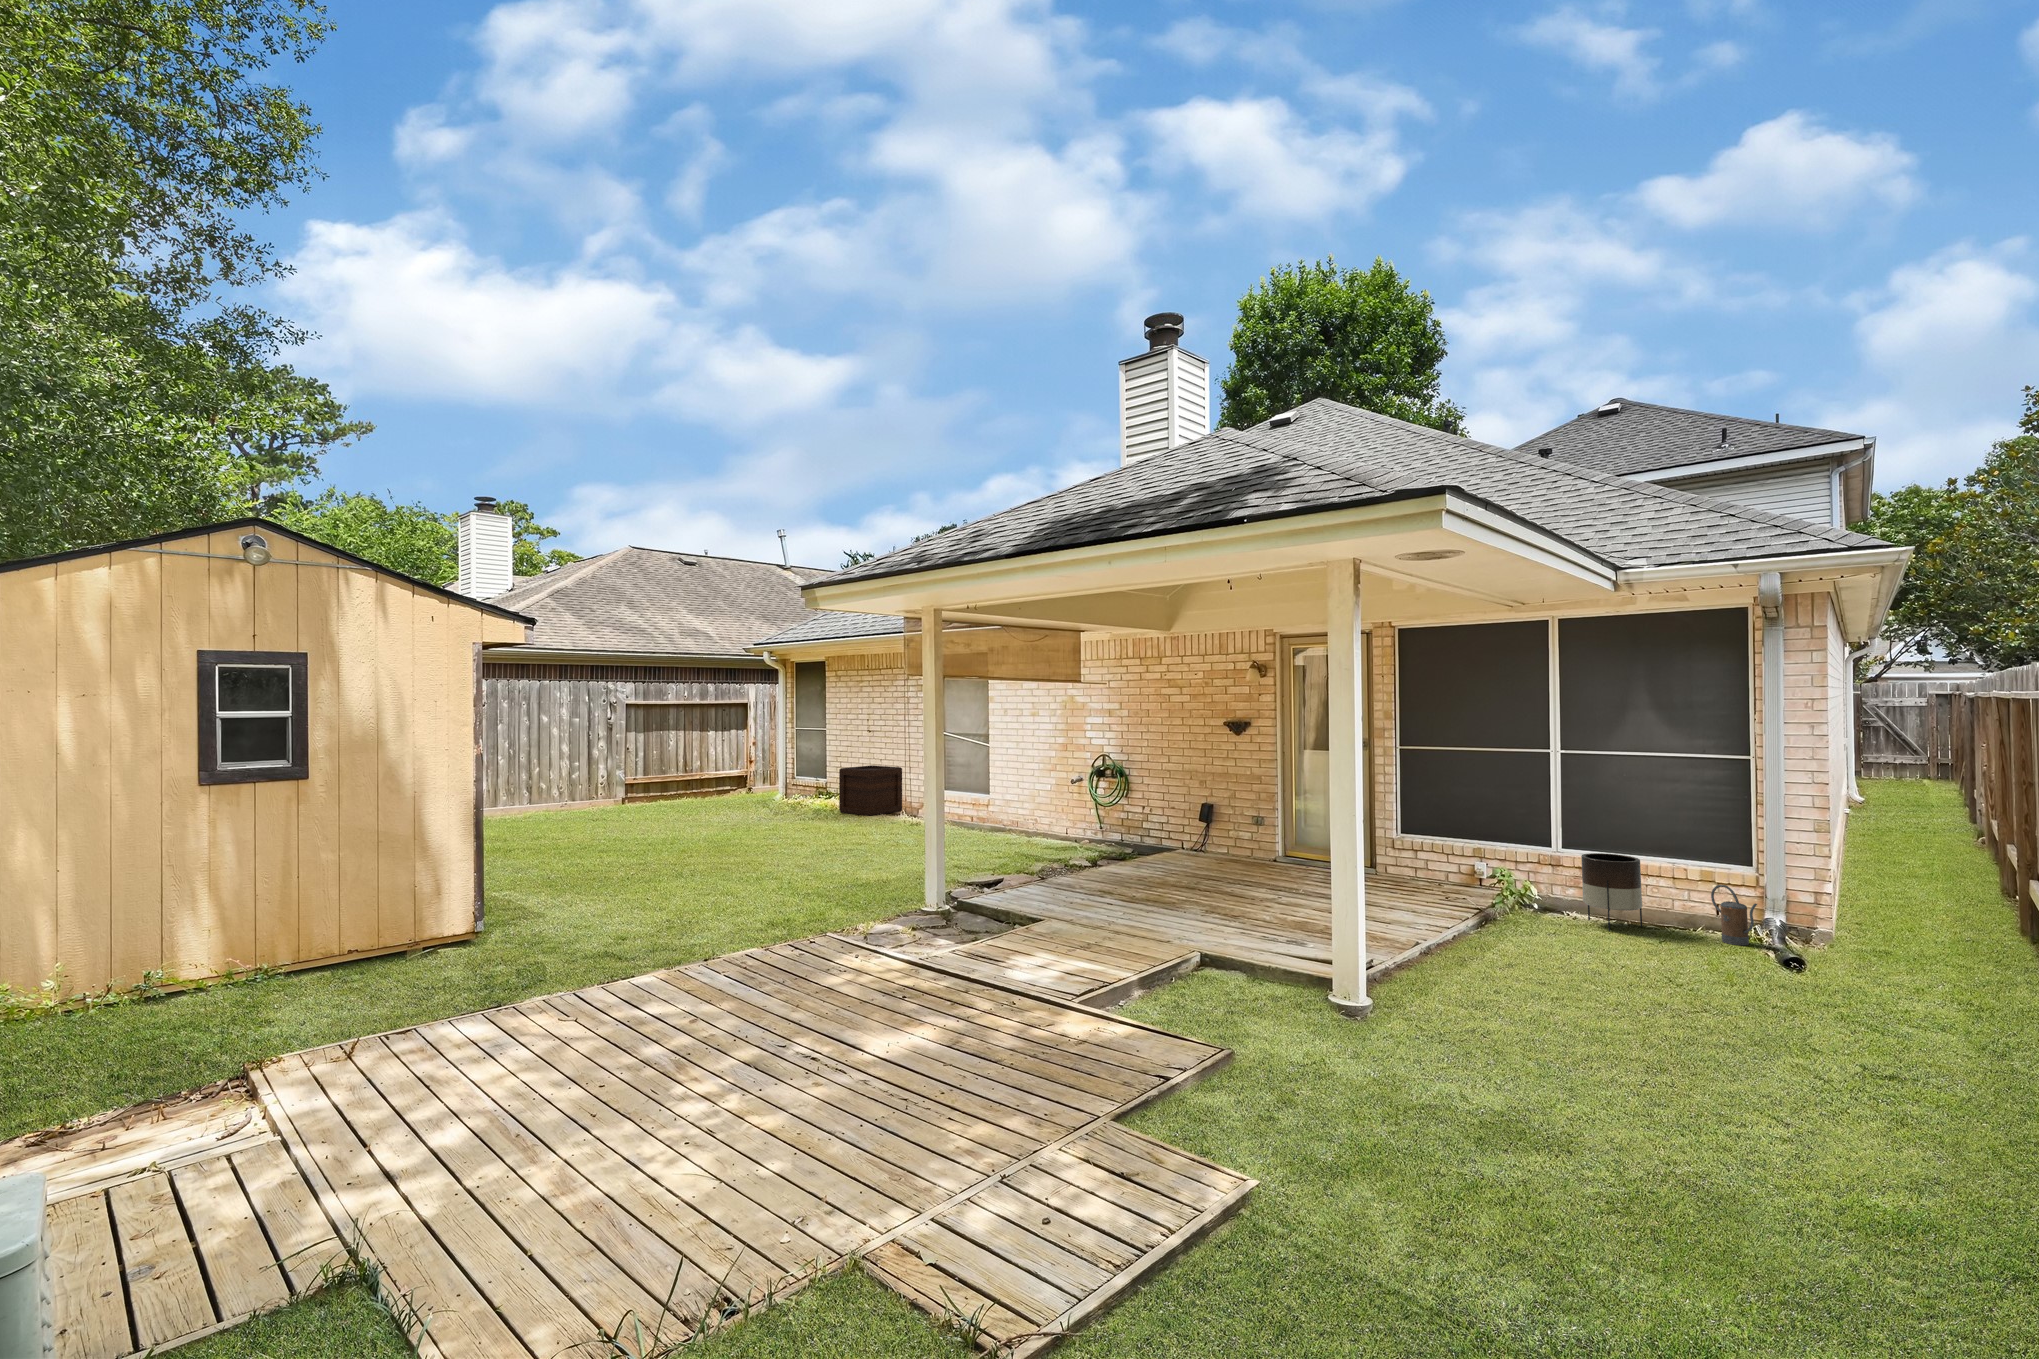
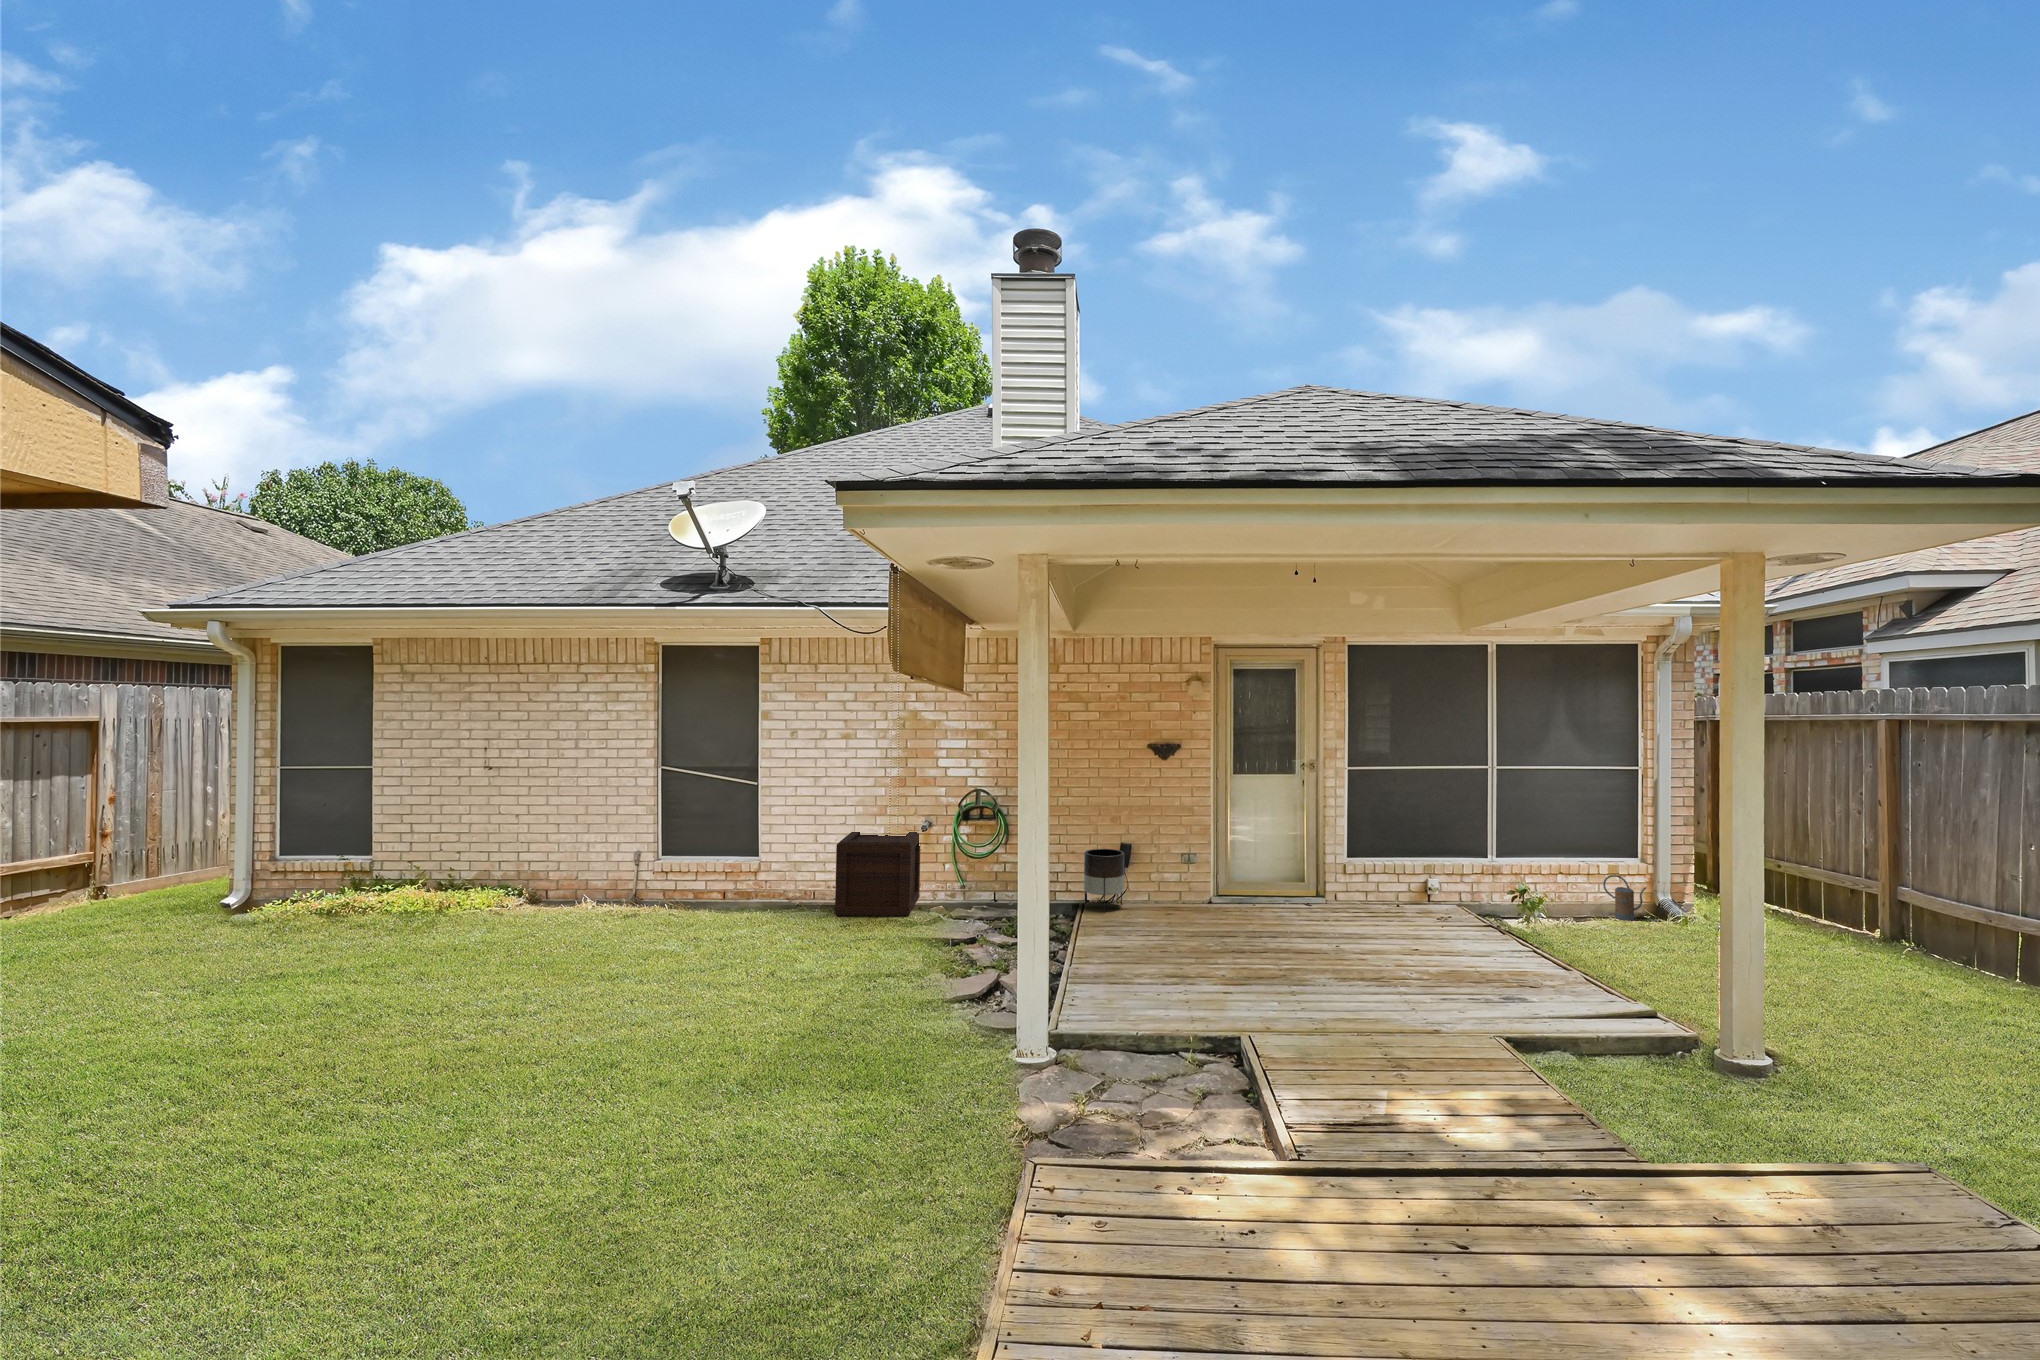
wooden crate: present [839,765,902,816] -> present [835,830,921,916]
planter: present [1581,853,1642,931] -> present [1084,849,1124,912]

